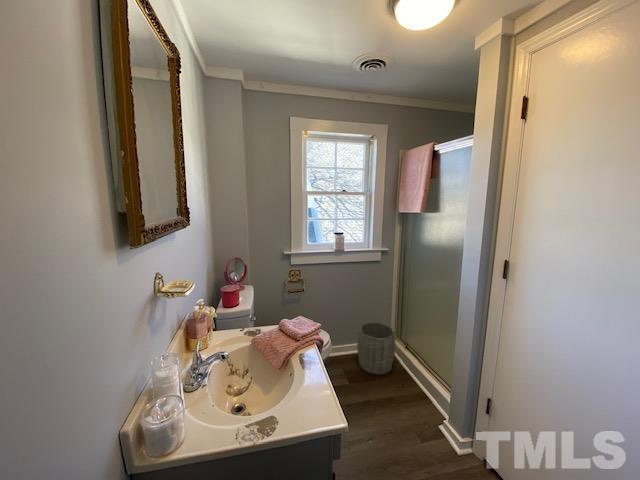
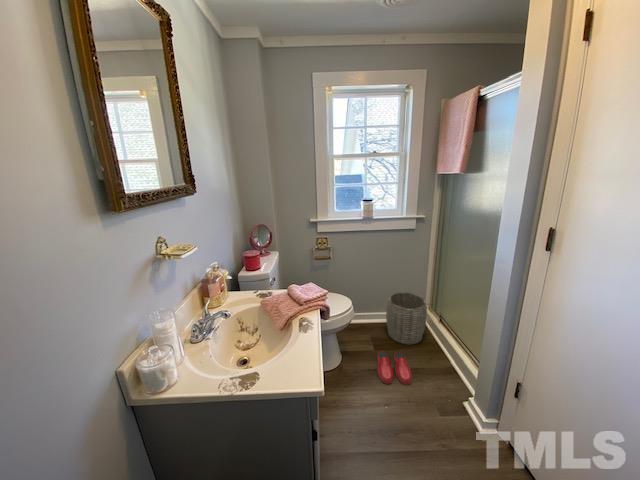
slippers: none [354,383,390,418] -> present [377,351,412,385]

